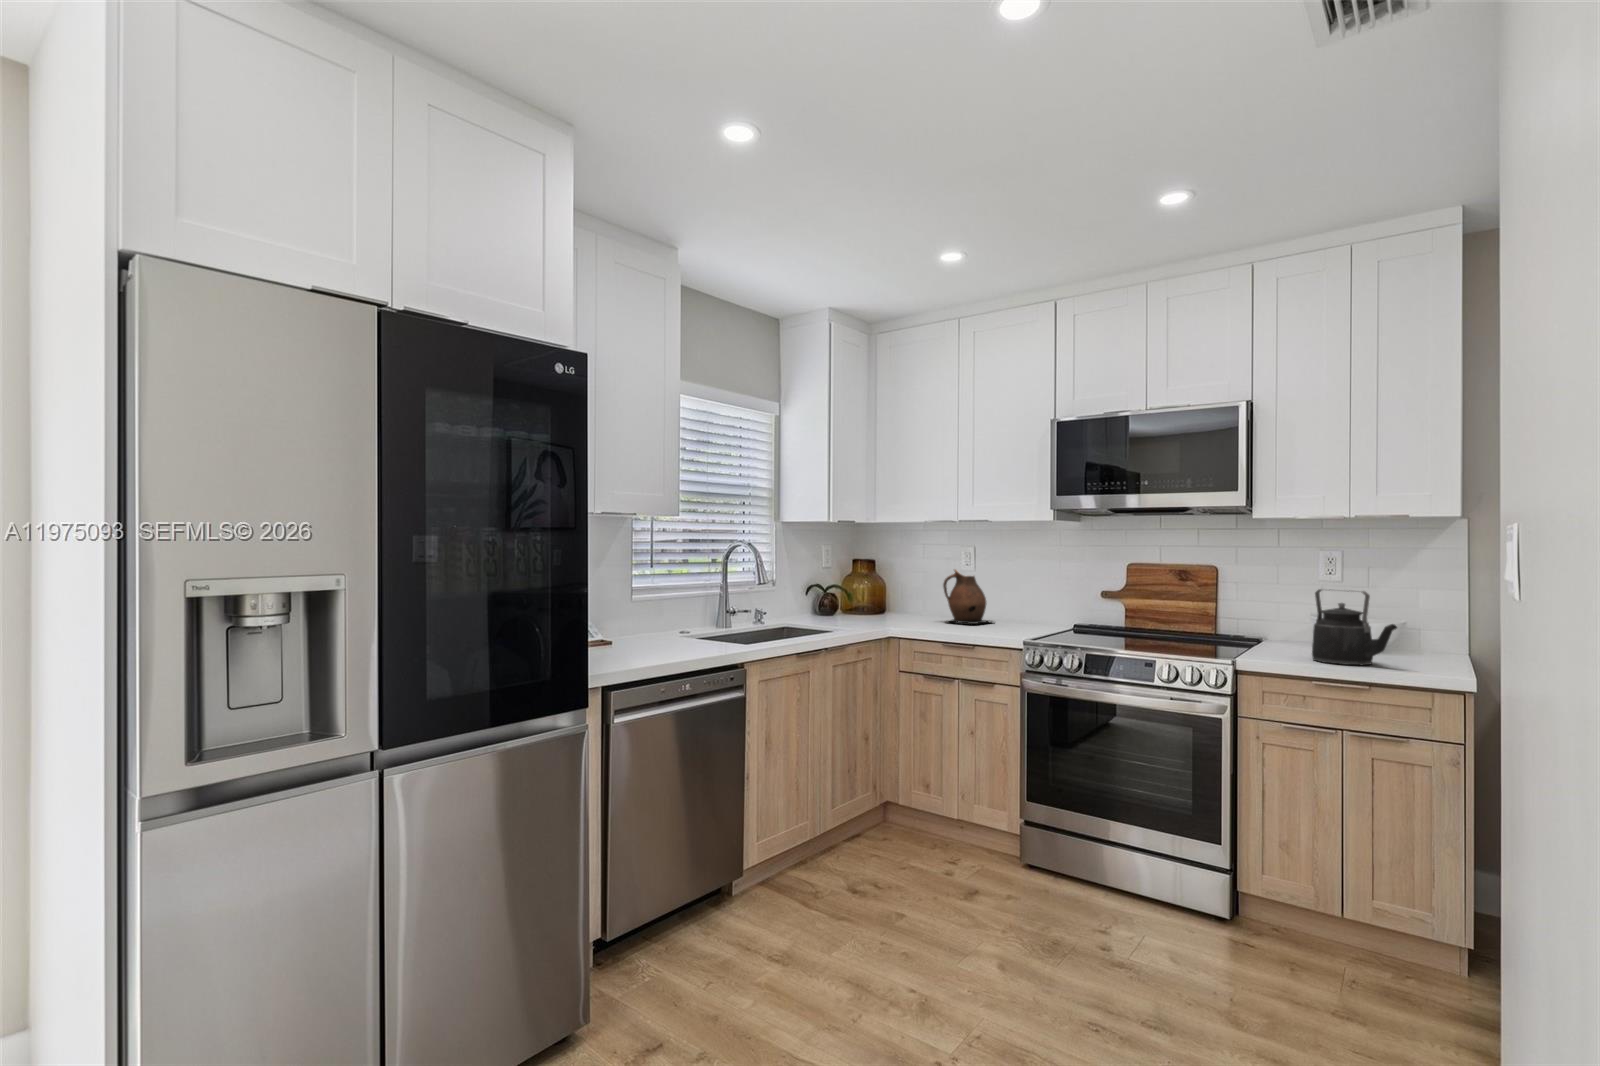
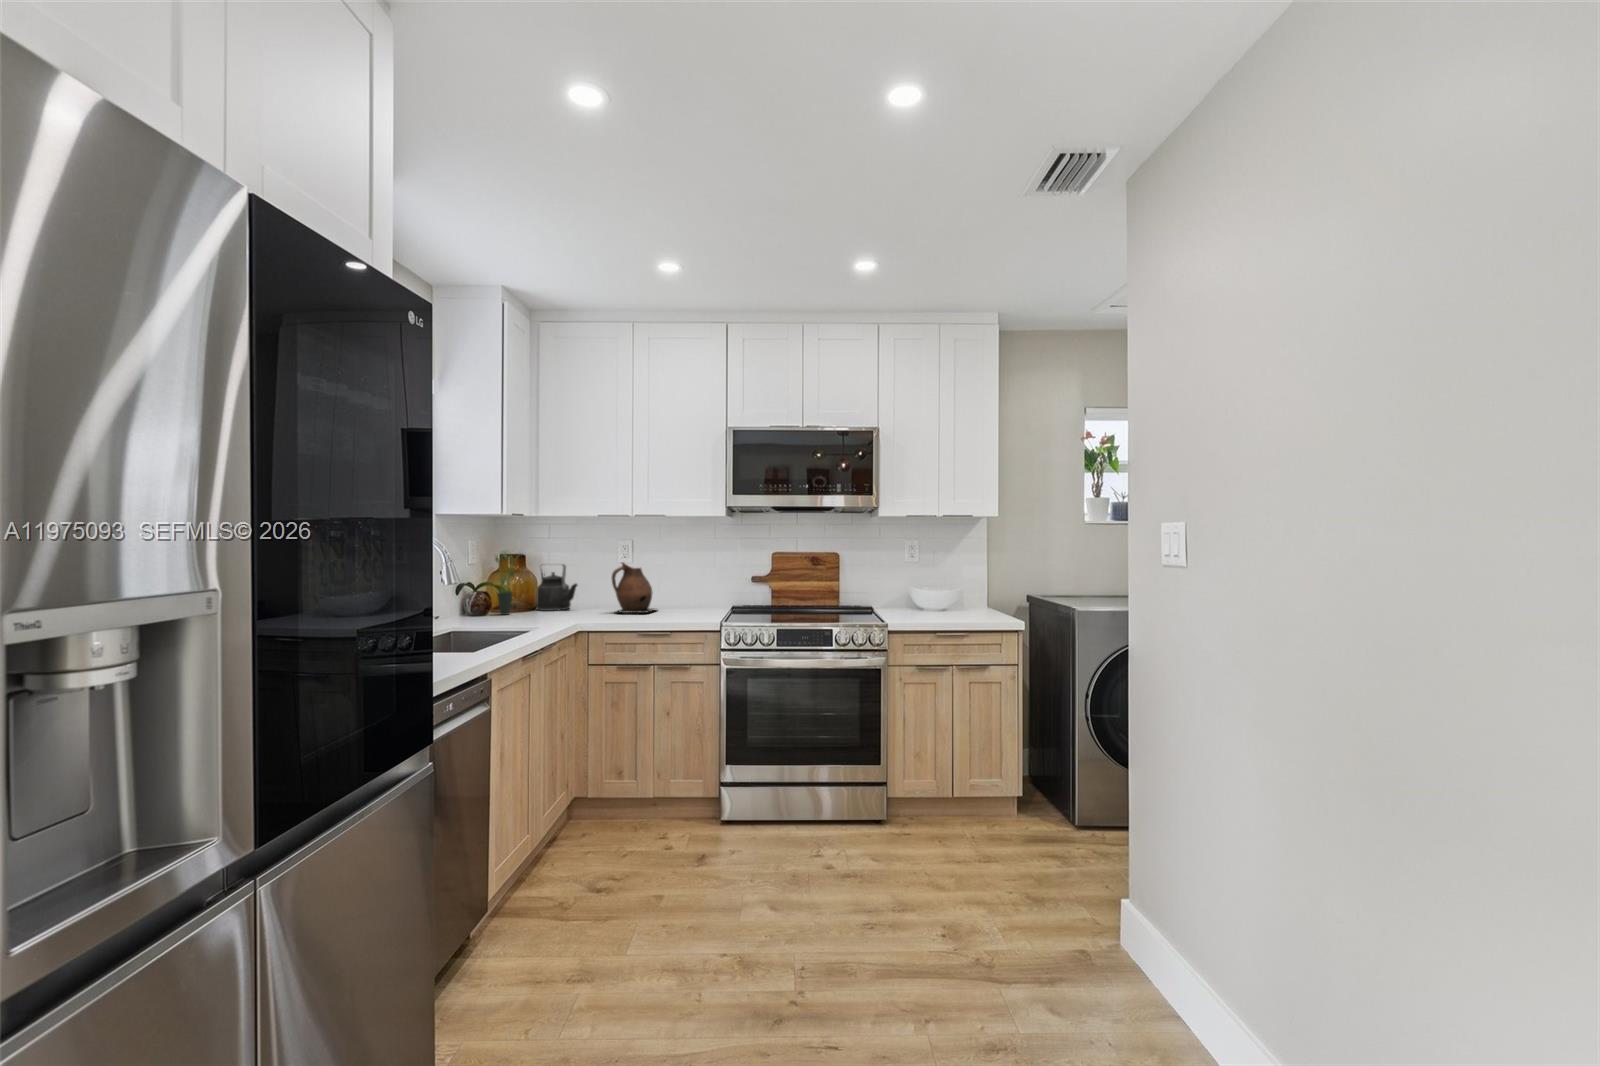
potted plant: none [843,554,869,616] -> present [496,551,515,615]
kettle: present [1312,589,1397,665] -> present [536,564,577,611]

